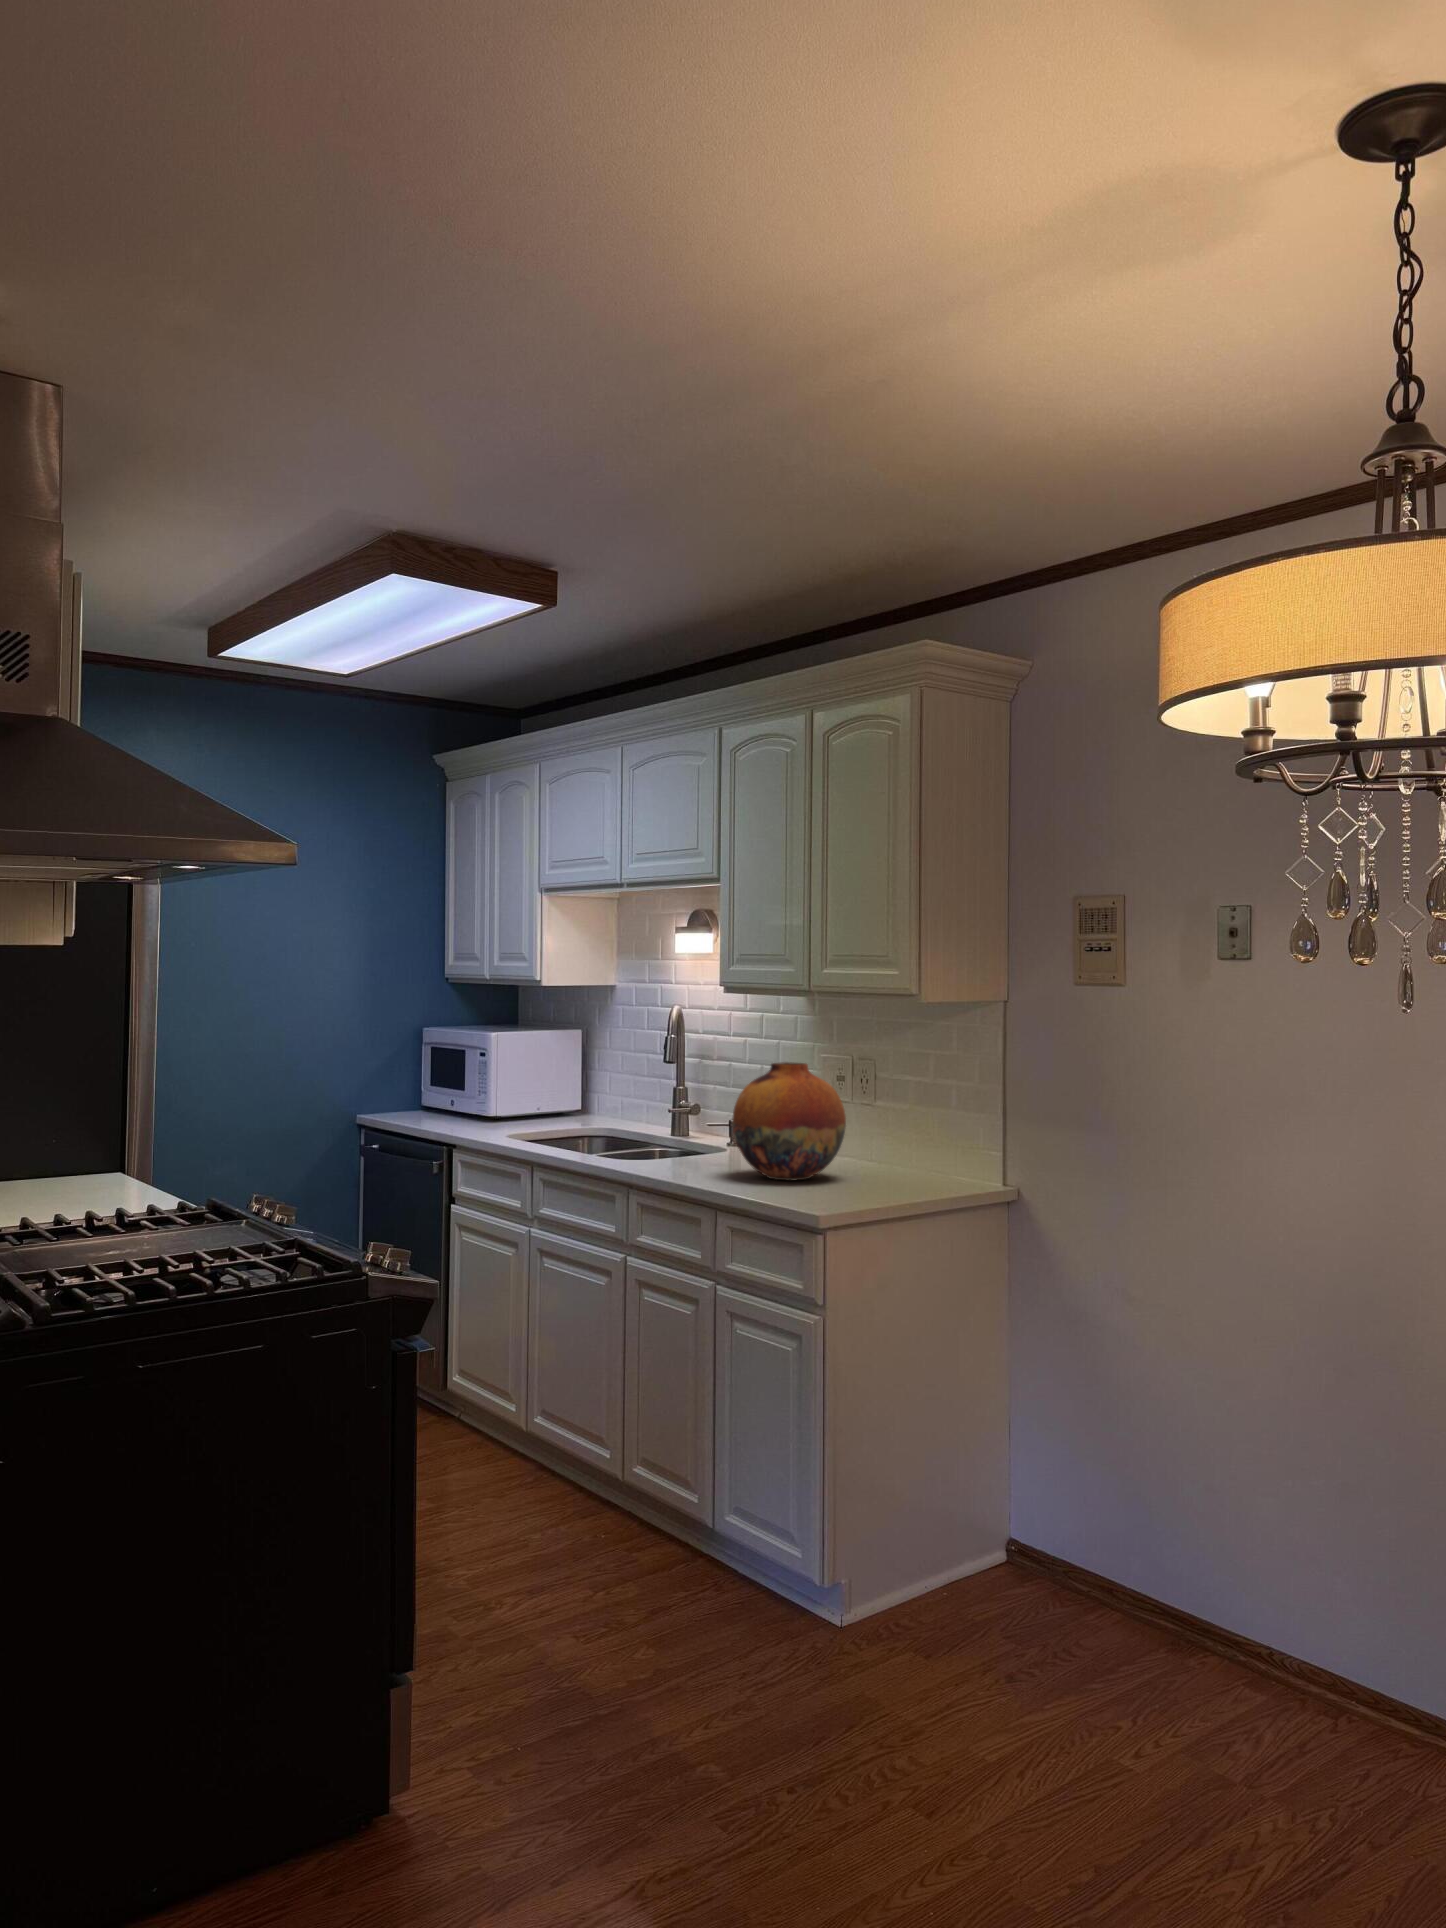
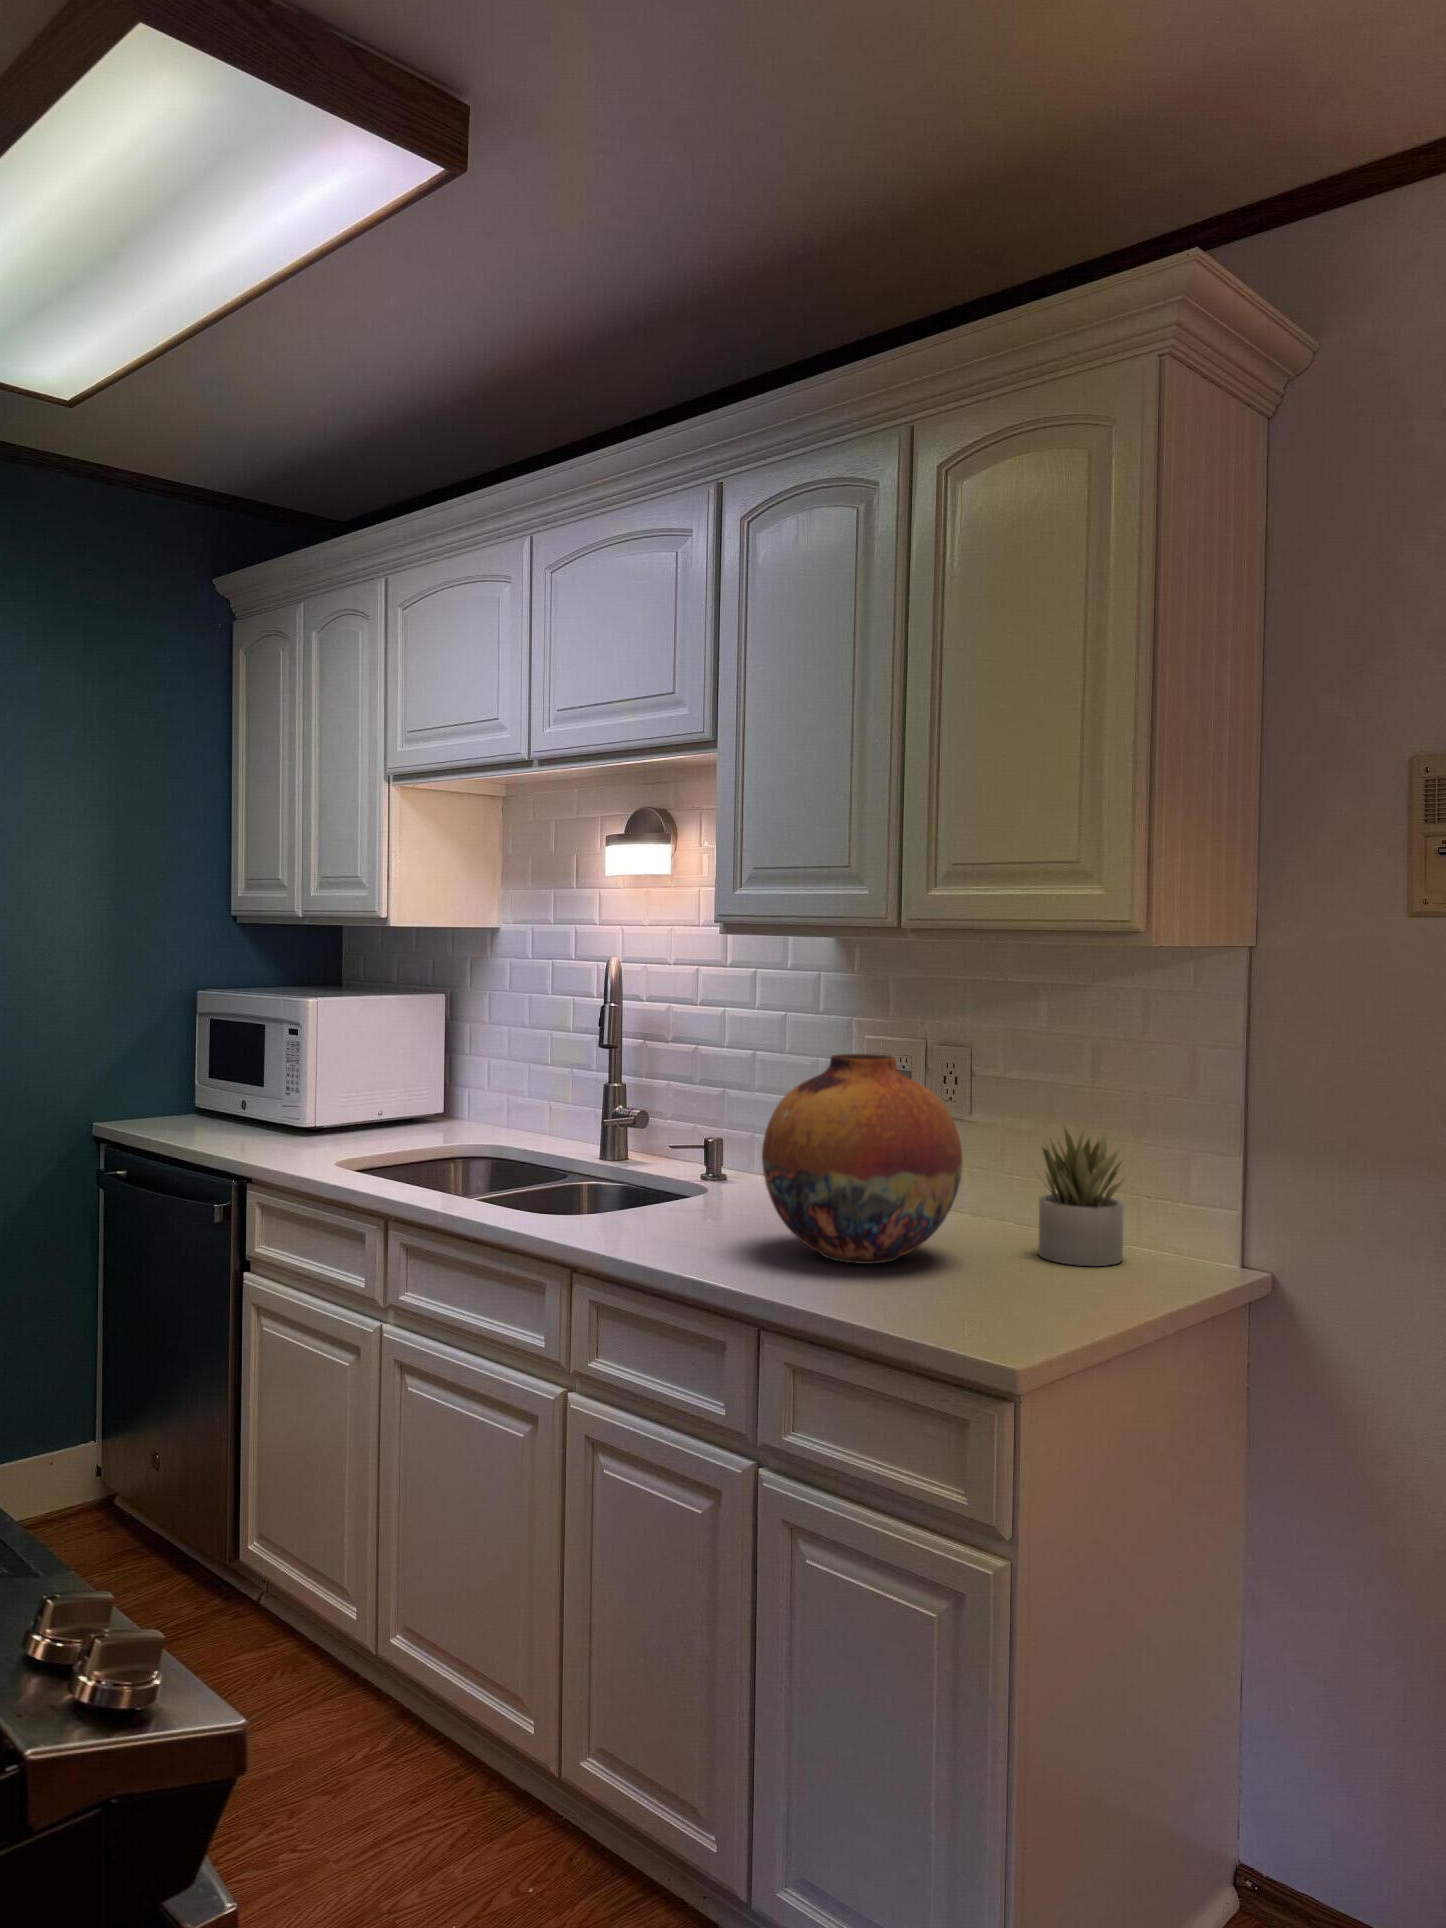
succulent plant: none [890,1104,942,1184] -> present [1038,1128,1125,1266]

